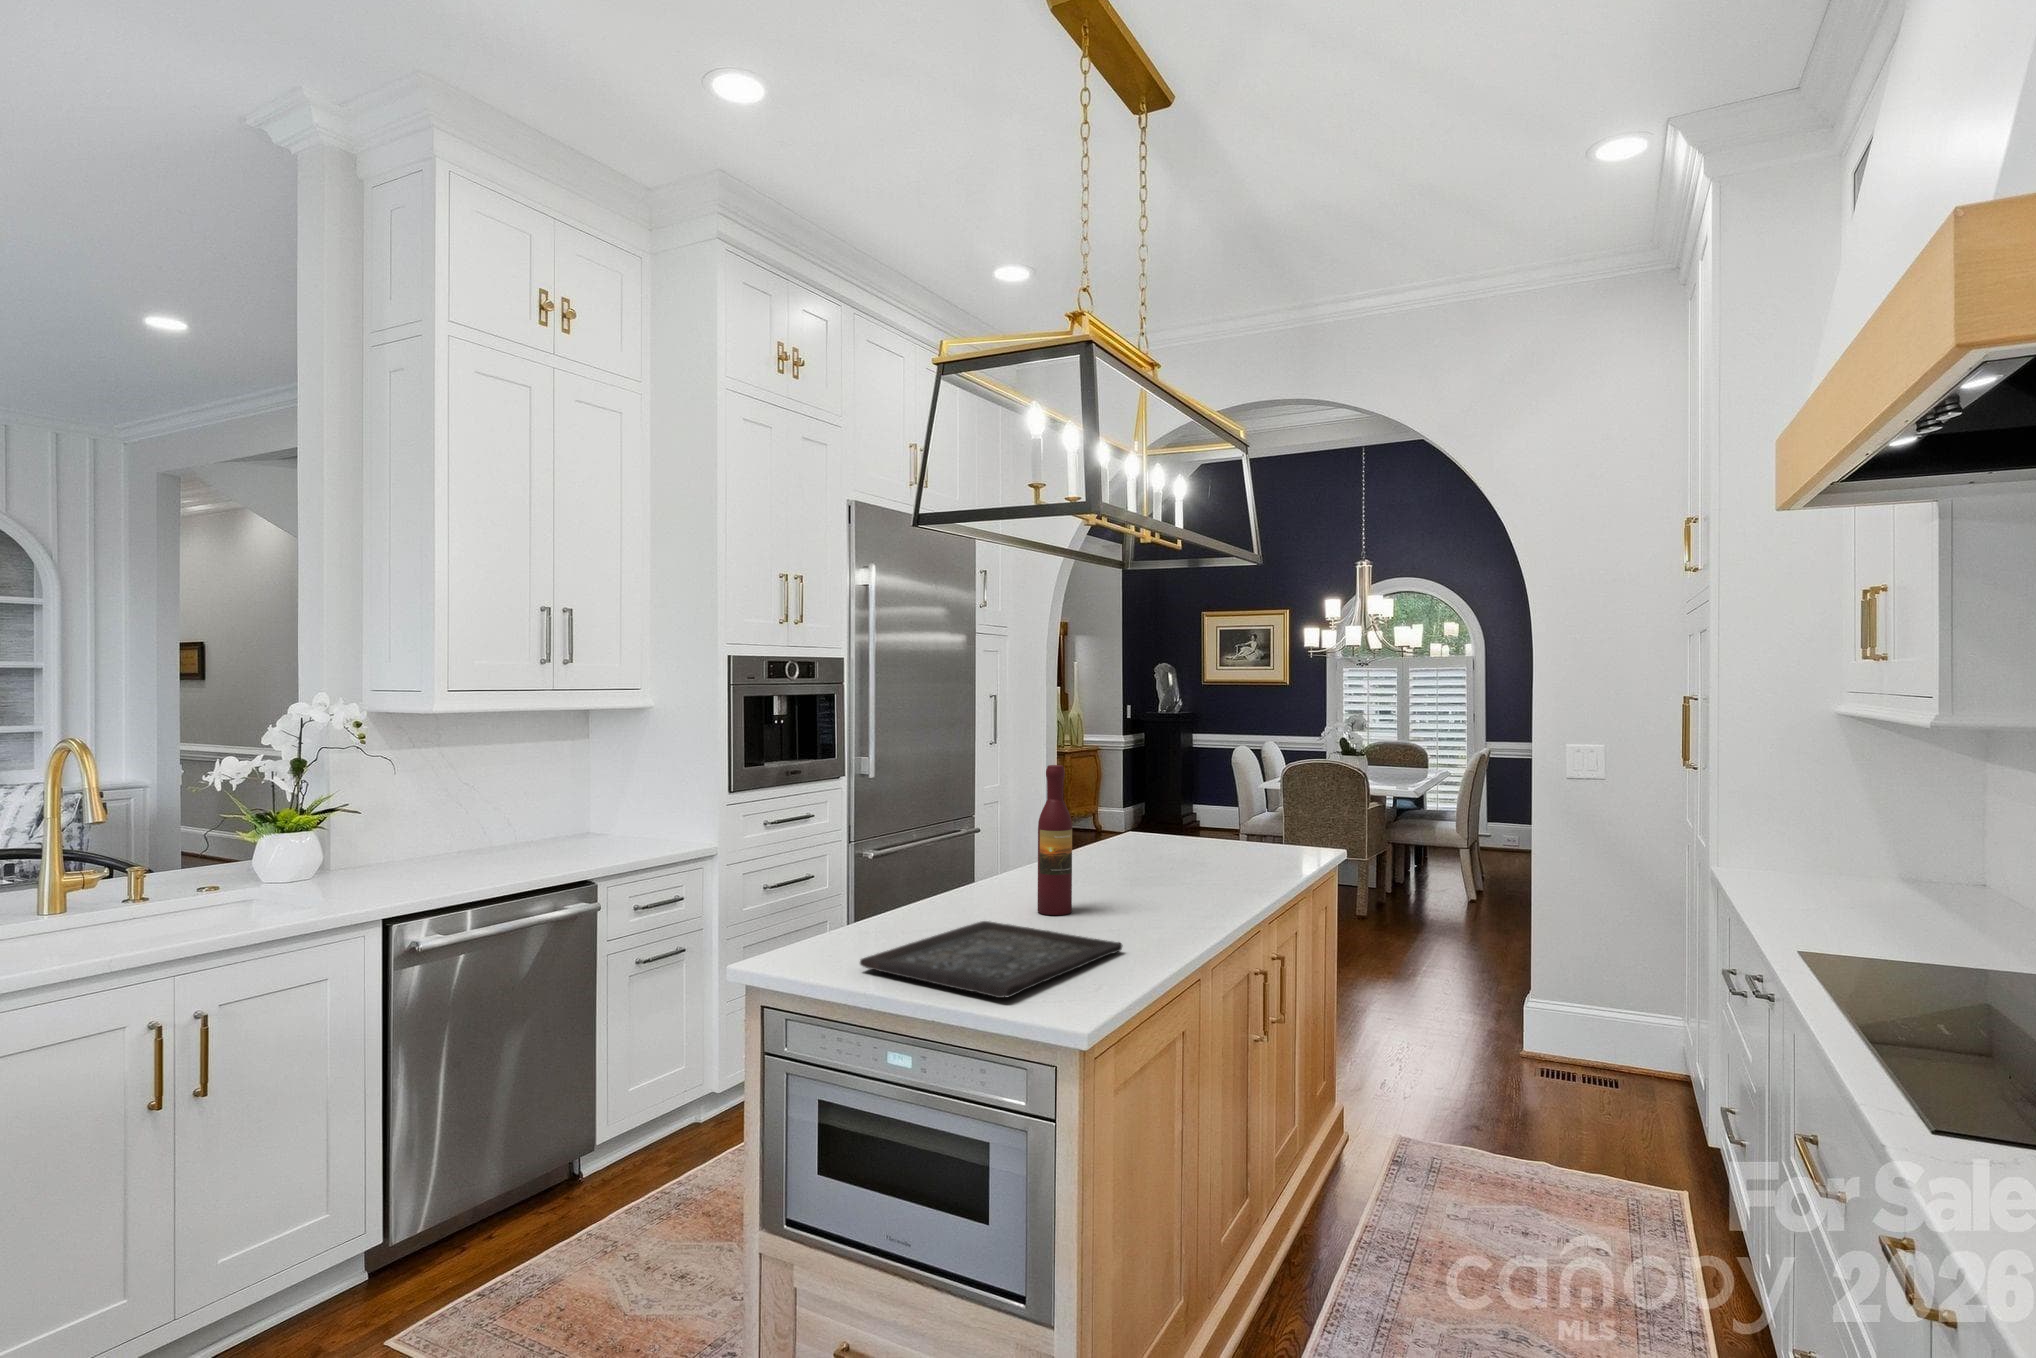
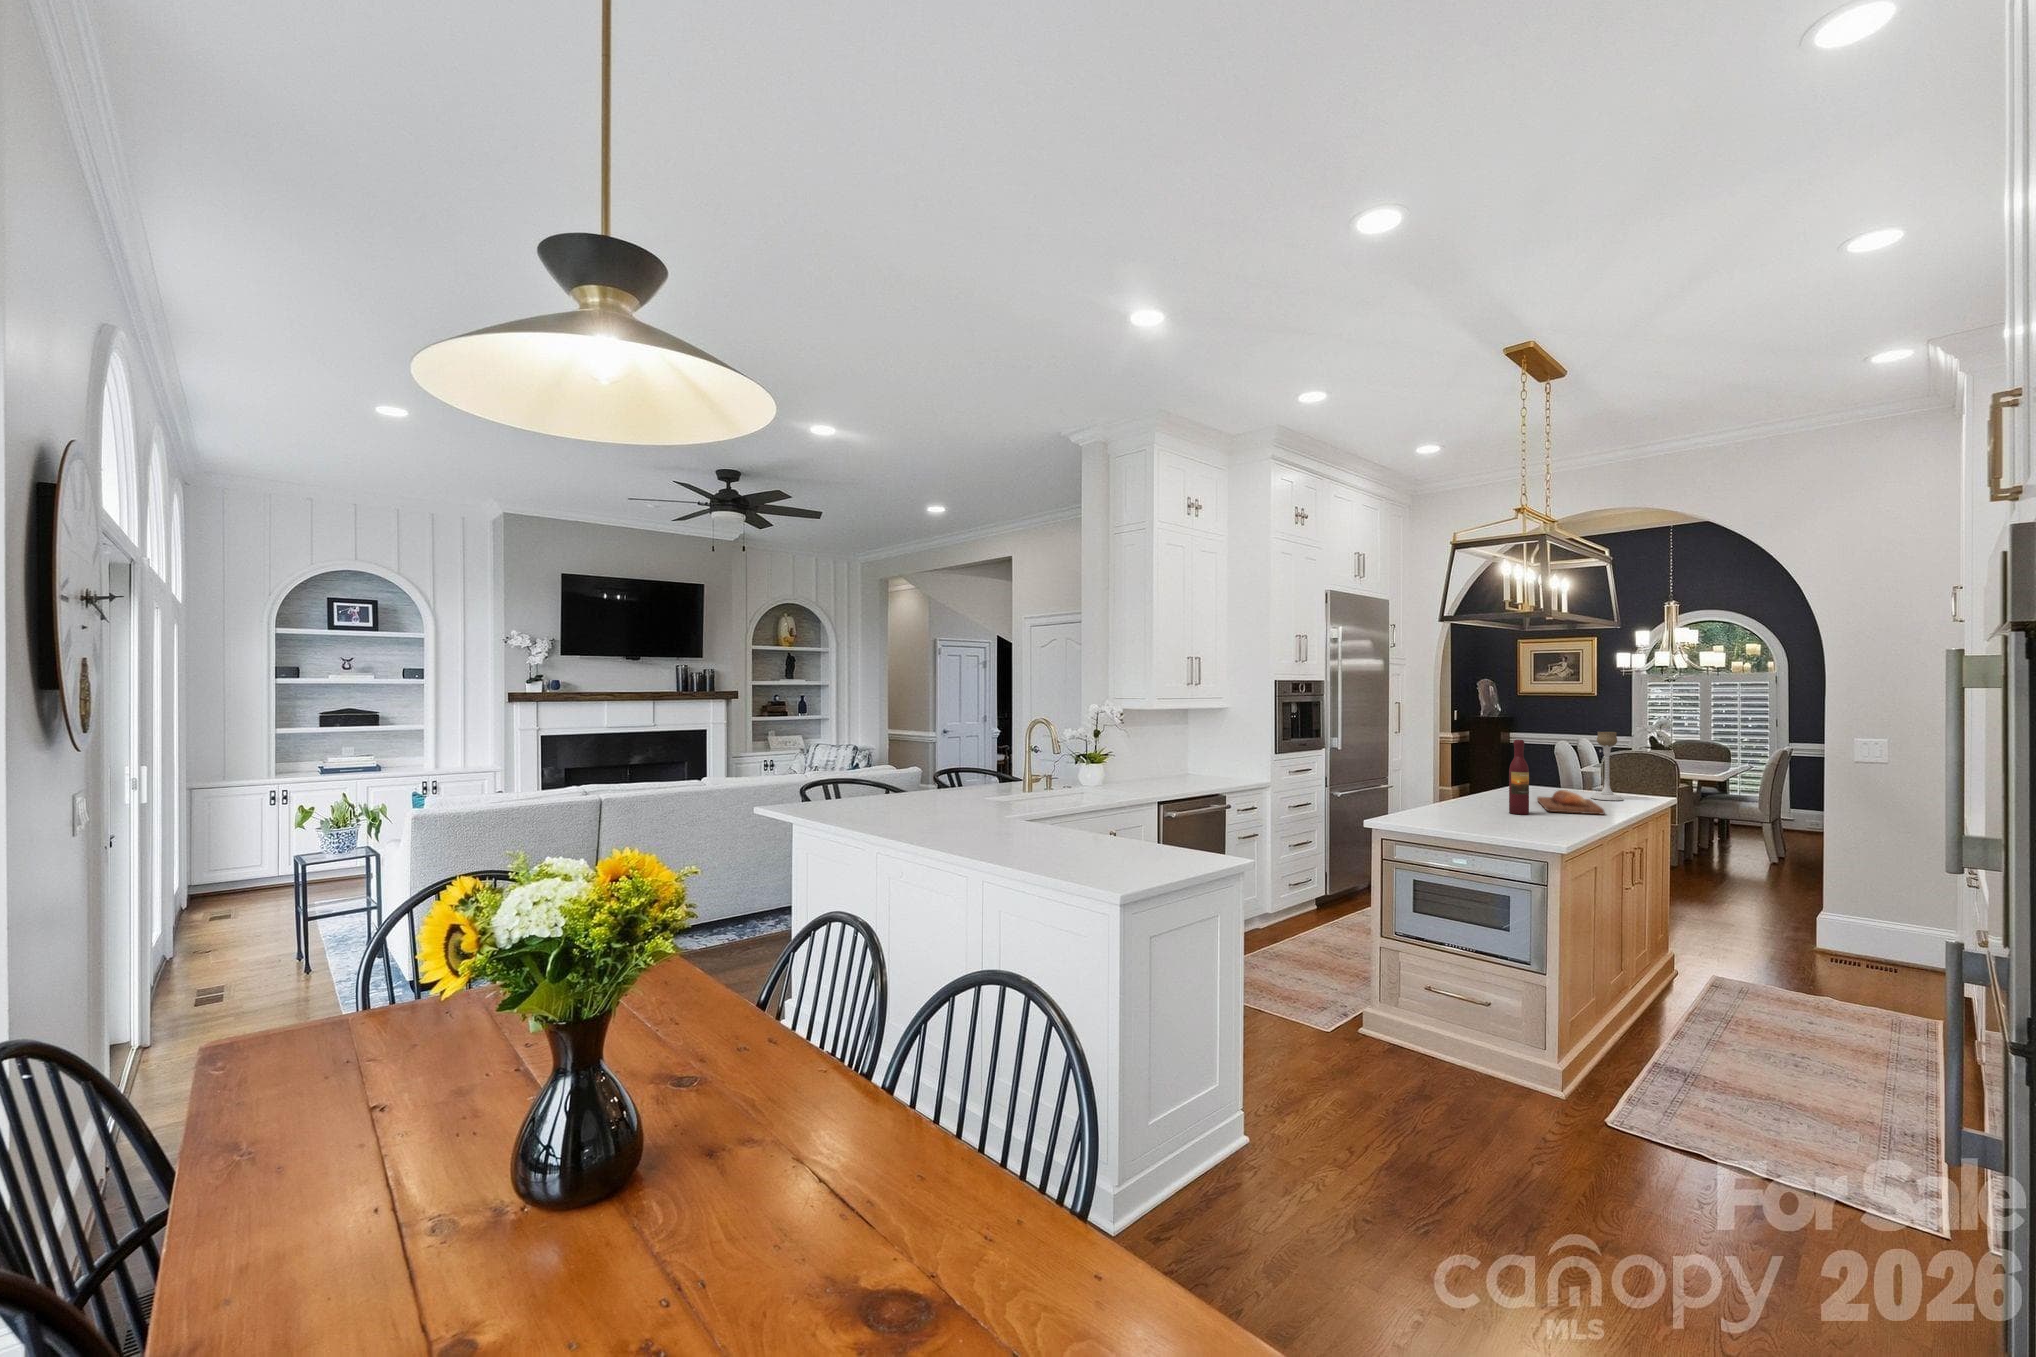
candle holder: none [1205,742,1254,865] -> present [1591,732,1624,801]
bread loaf: none [1107,853,1203,906] -> present [1537,790,1604,815]
tray: present [860,921,1123,998] -> none [1444,814,1573,836]

